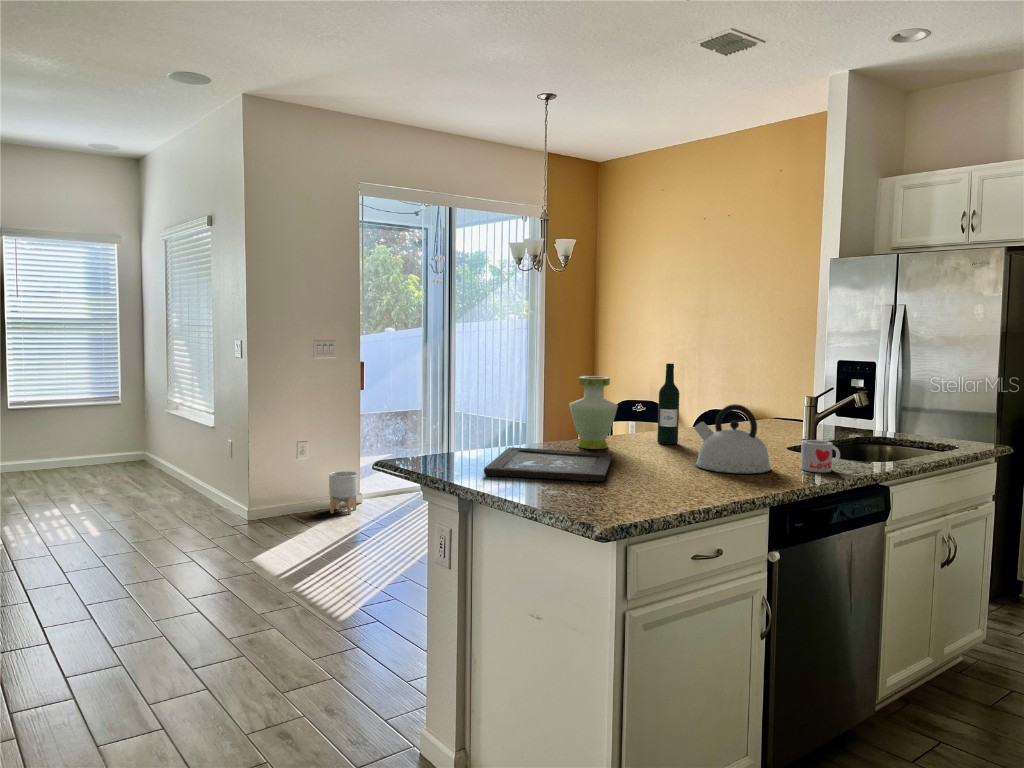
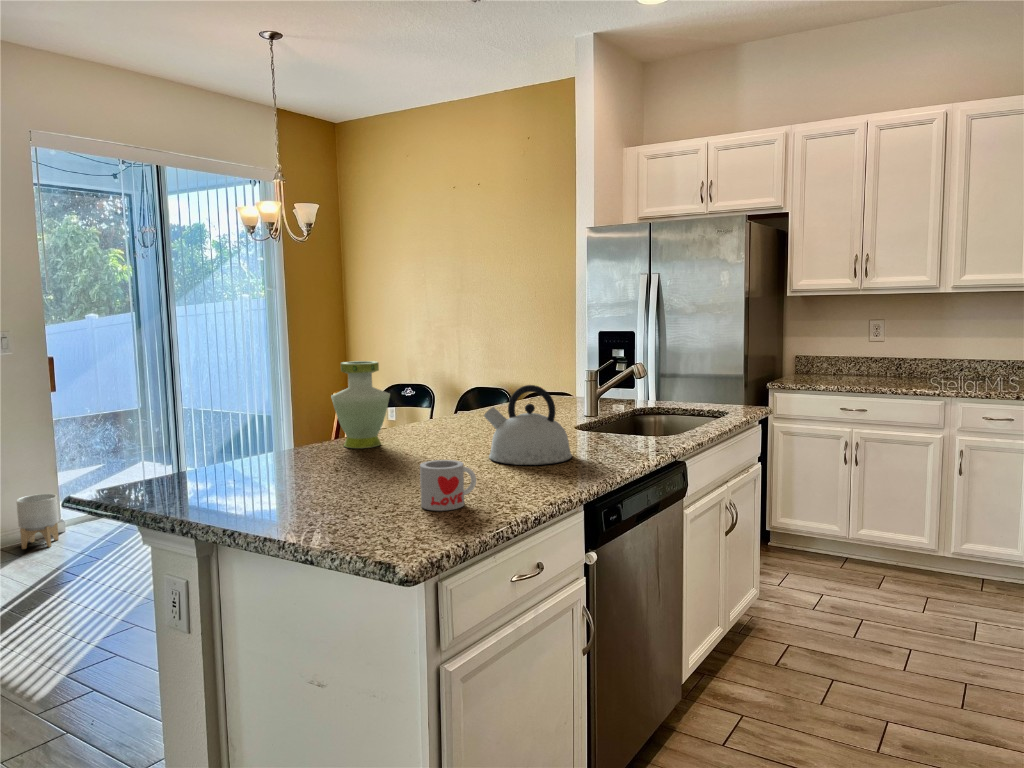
wine bottle: present [657,363,679,444] -> none [434,342,459,434]
mug: present [801,440,840,472] -> present [420,460,476,511]
tray: present [484,447,613,481] -> none [228,454,391,502]

